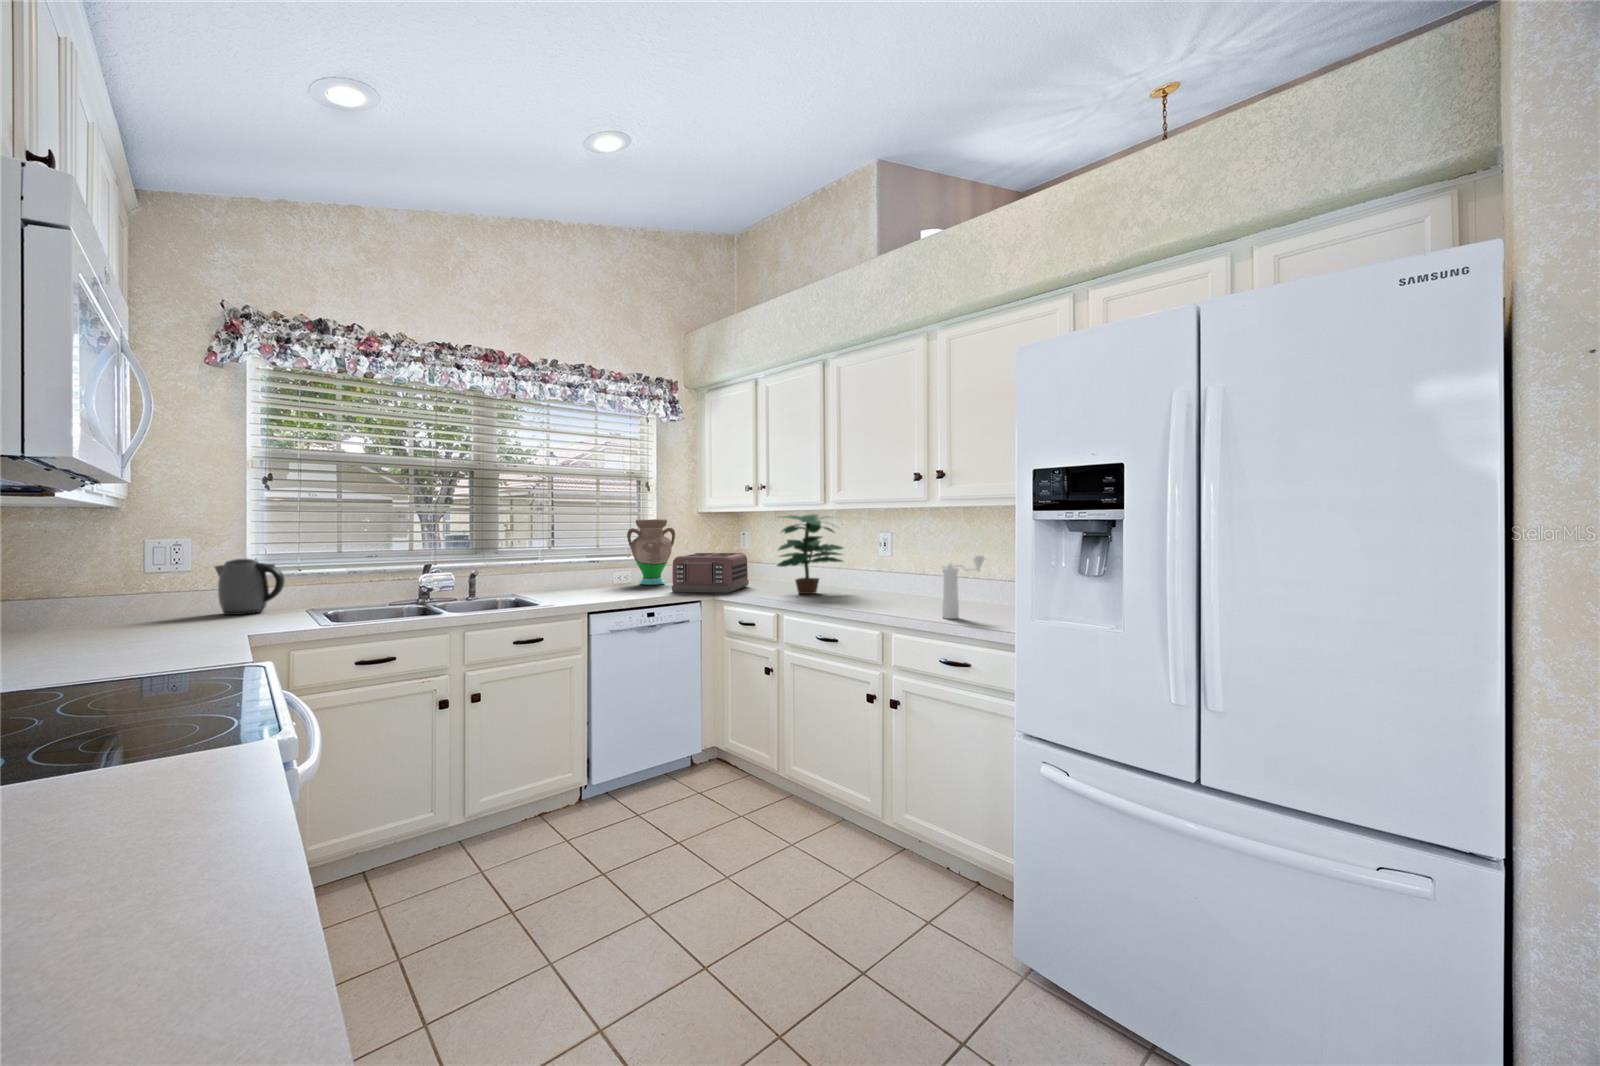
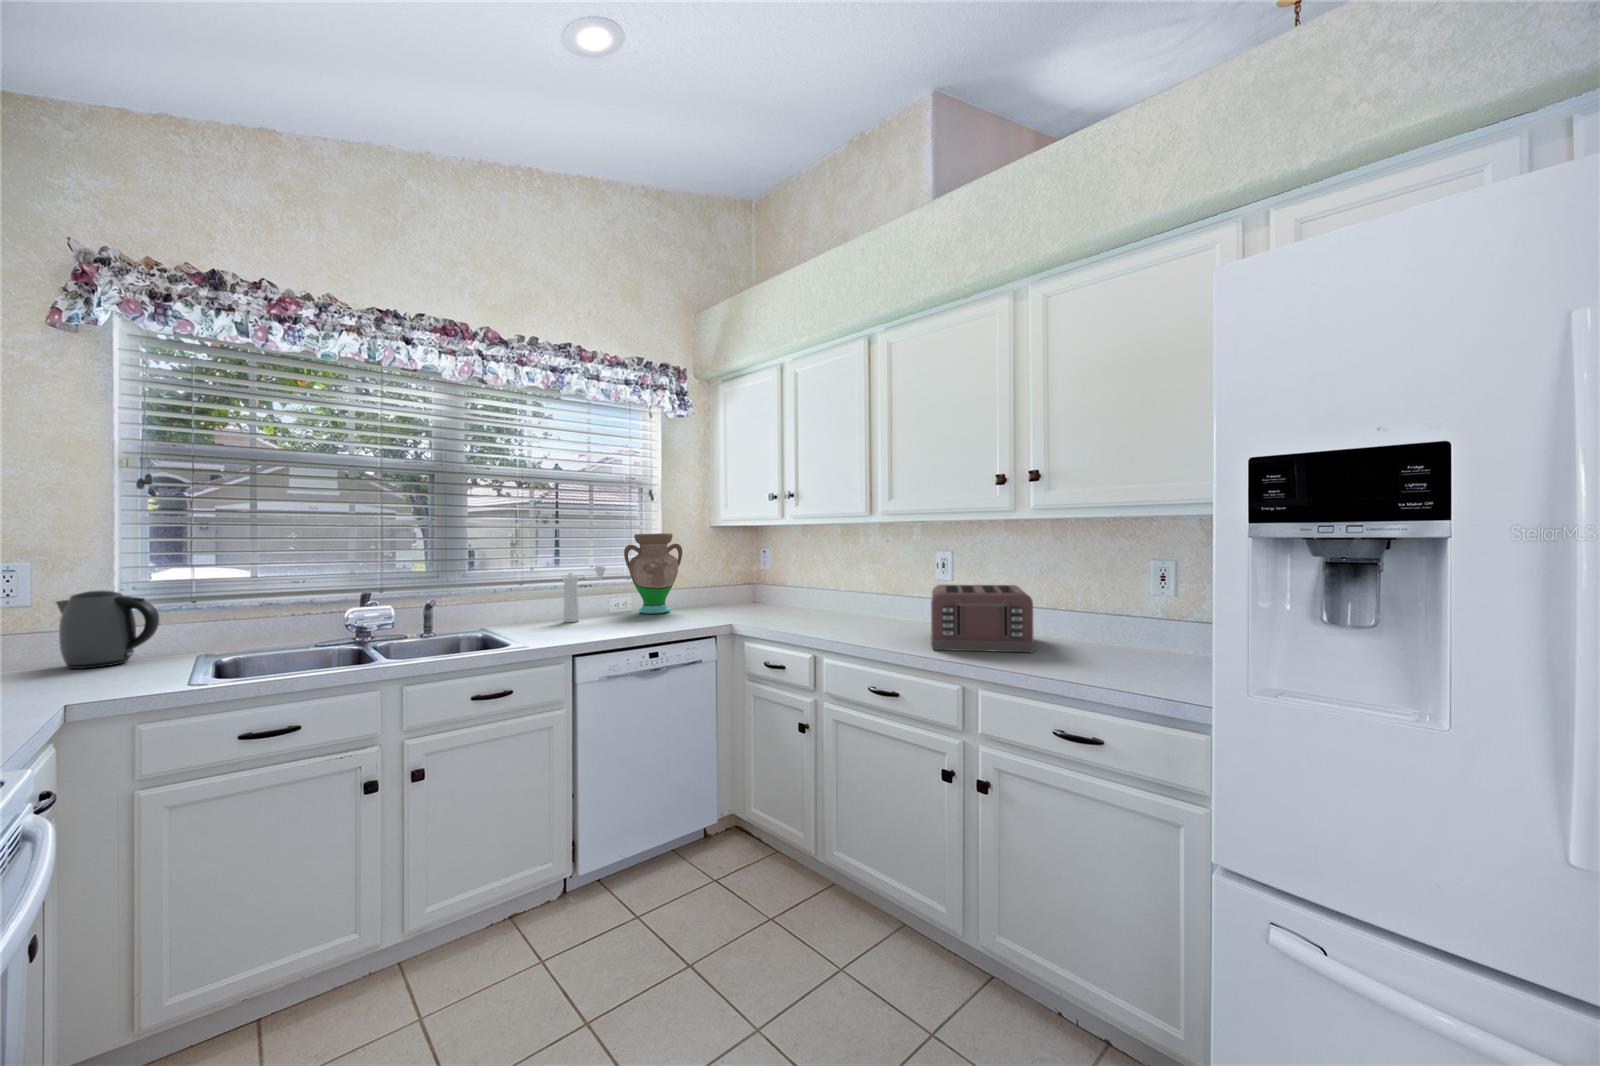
potted plant: present [777,514,843,594] -> none [810,527,897,628]
toaster: present [671,553,749,593] -> present [931,585,1035,652]
pepper mill: present [942,555,985,619] -> present [562,566,606,622]

